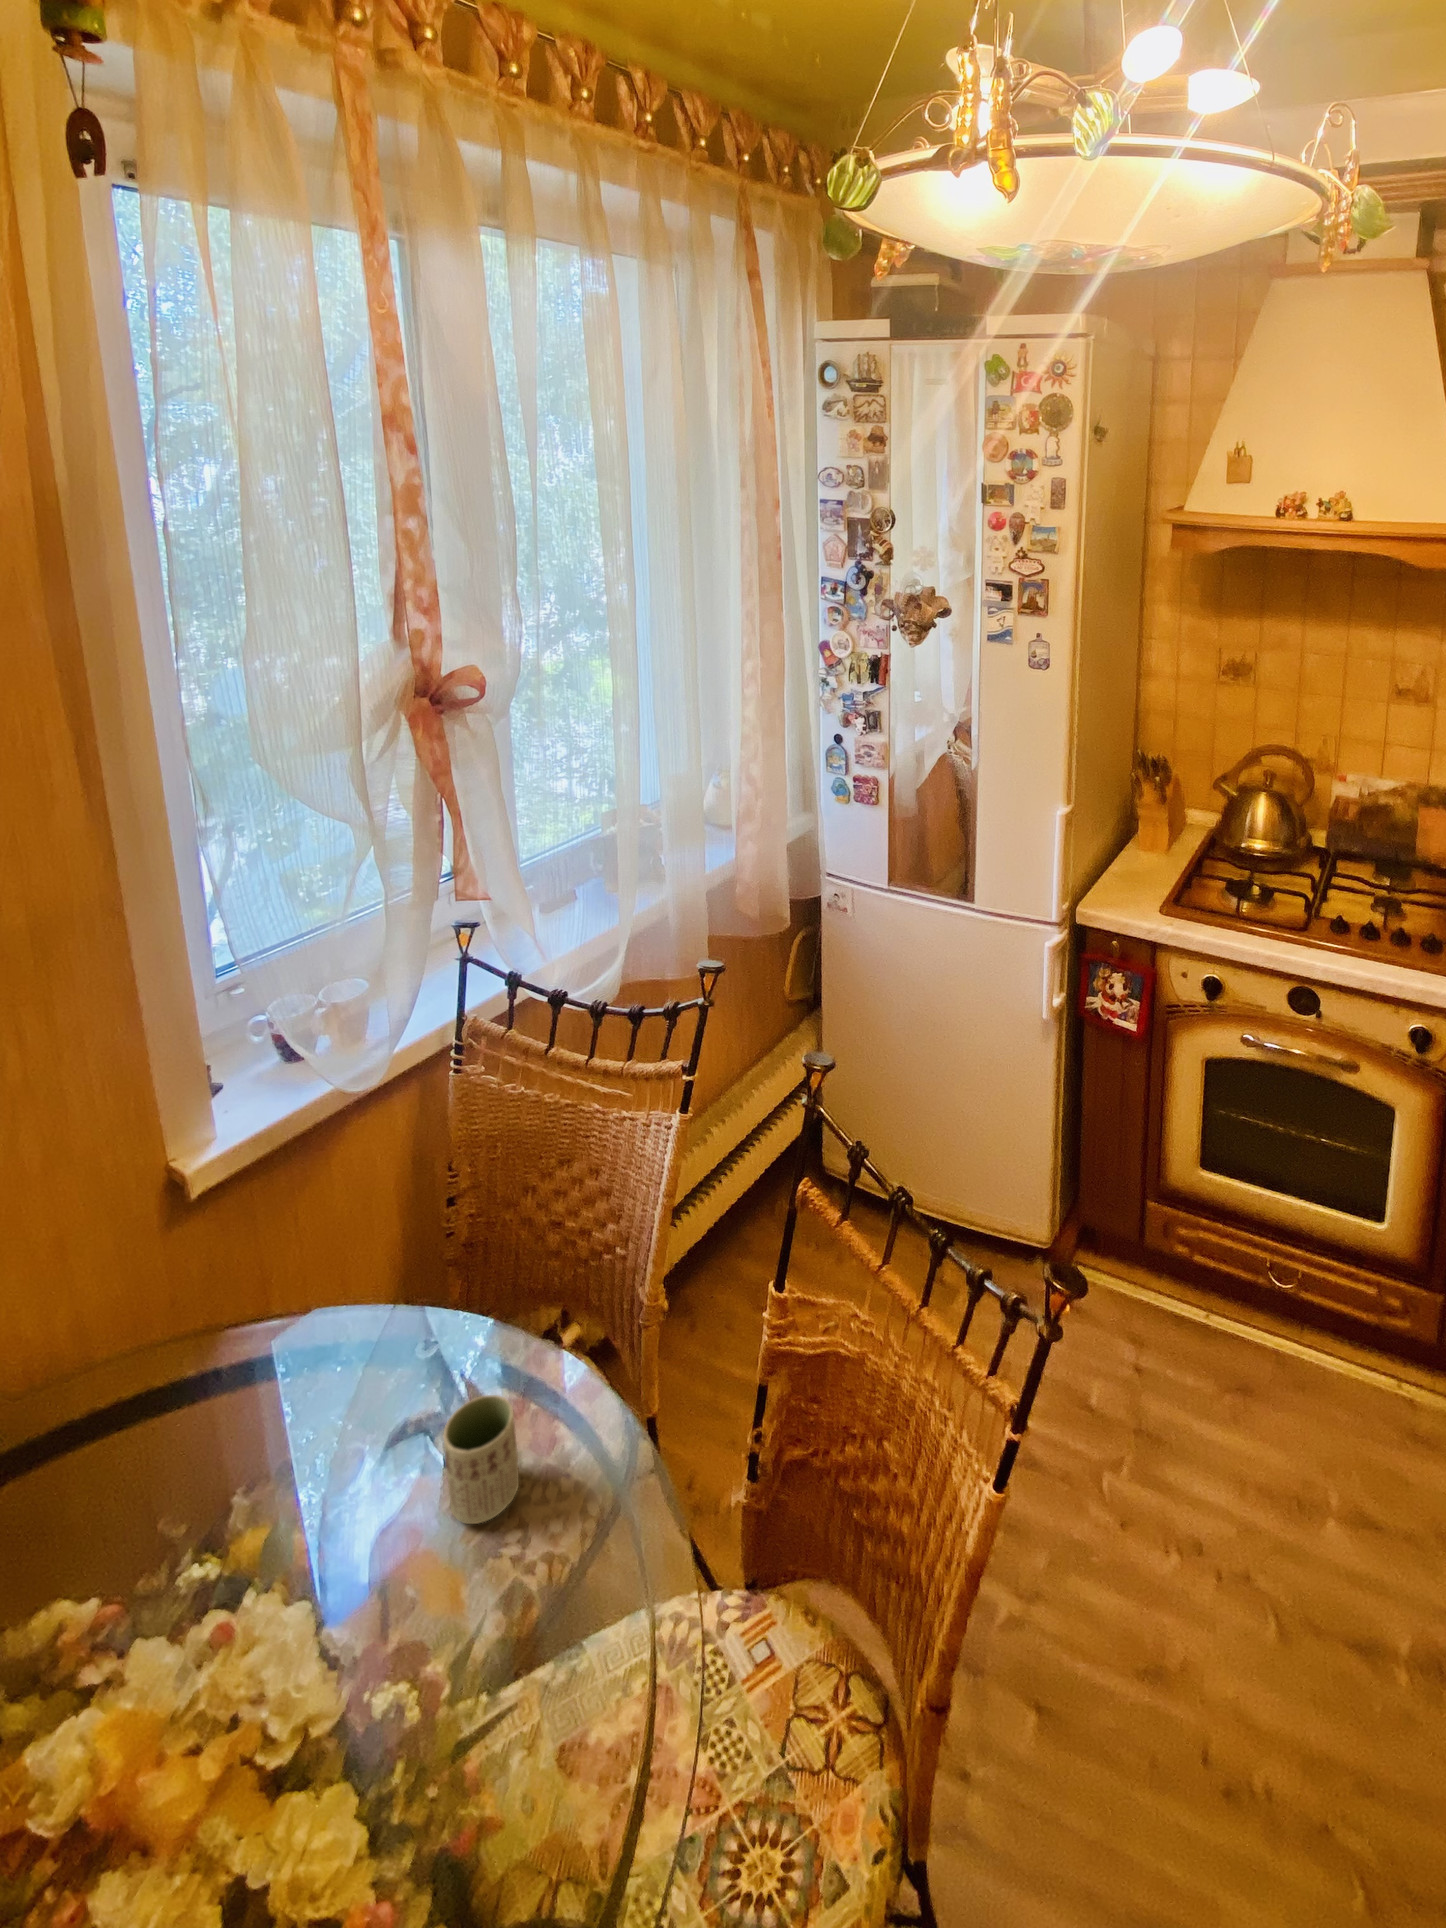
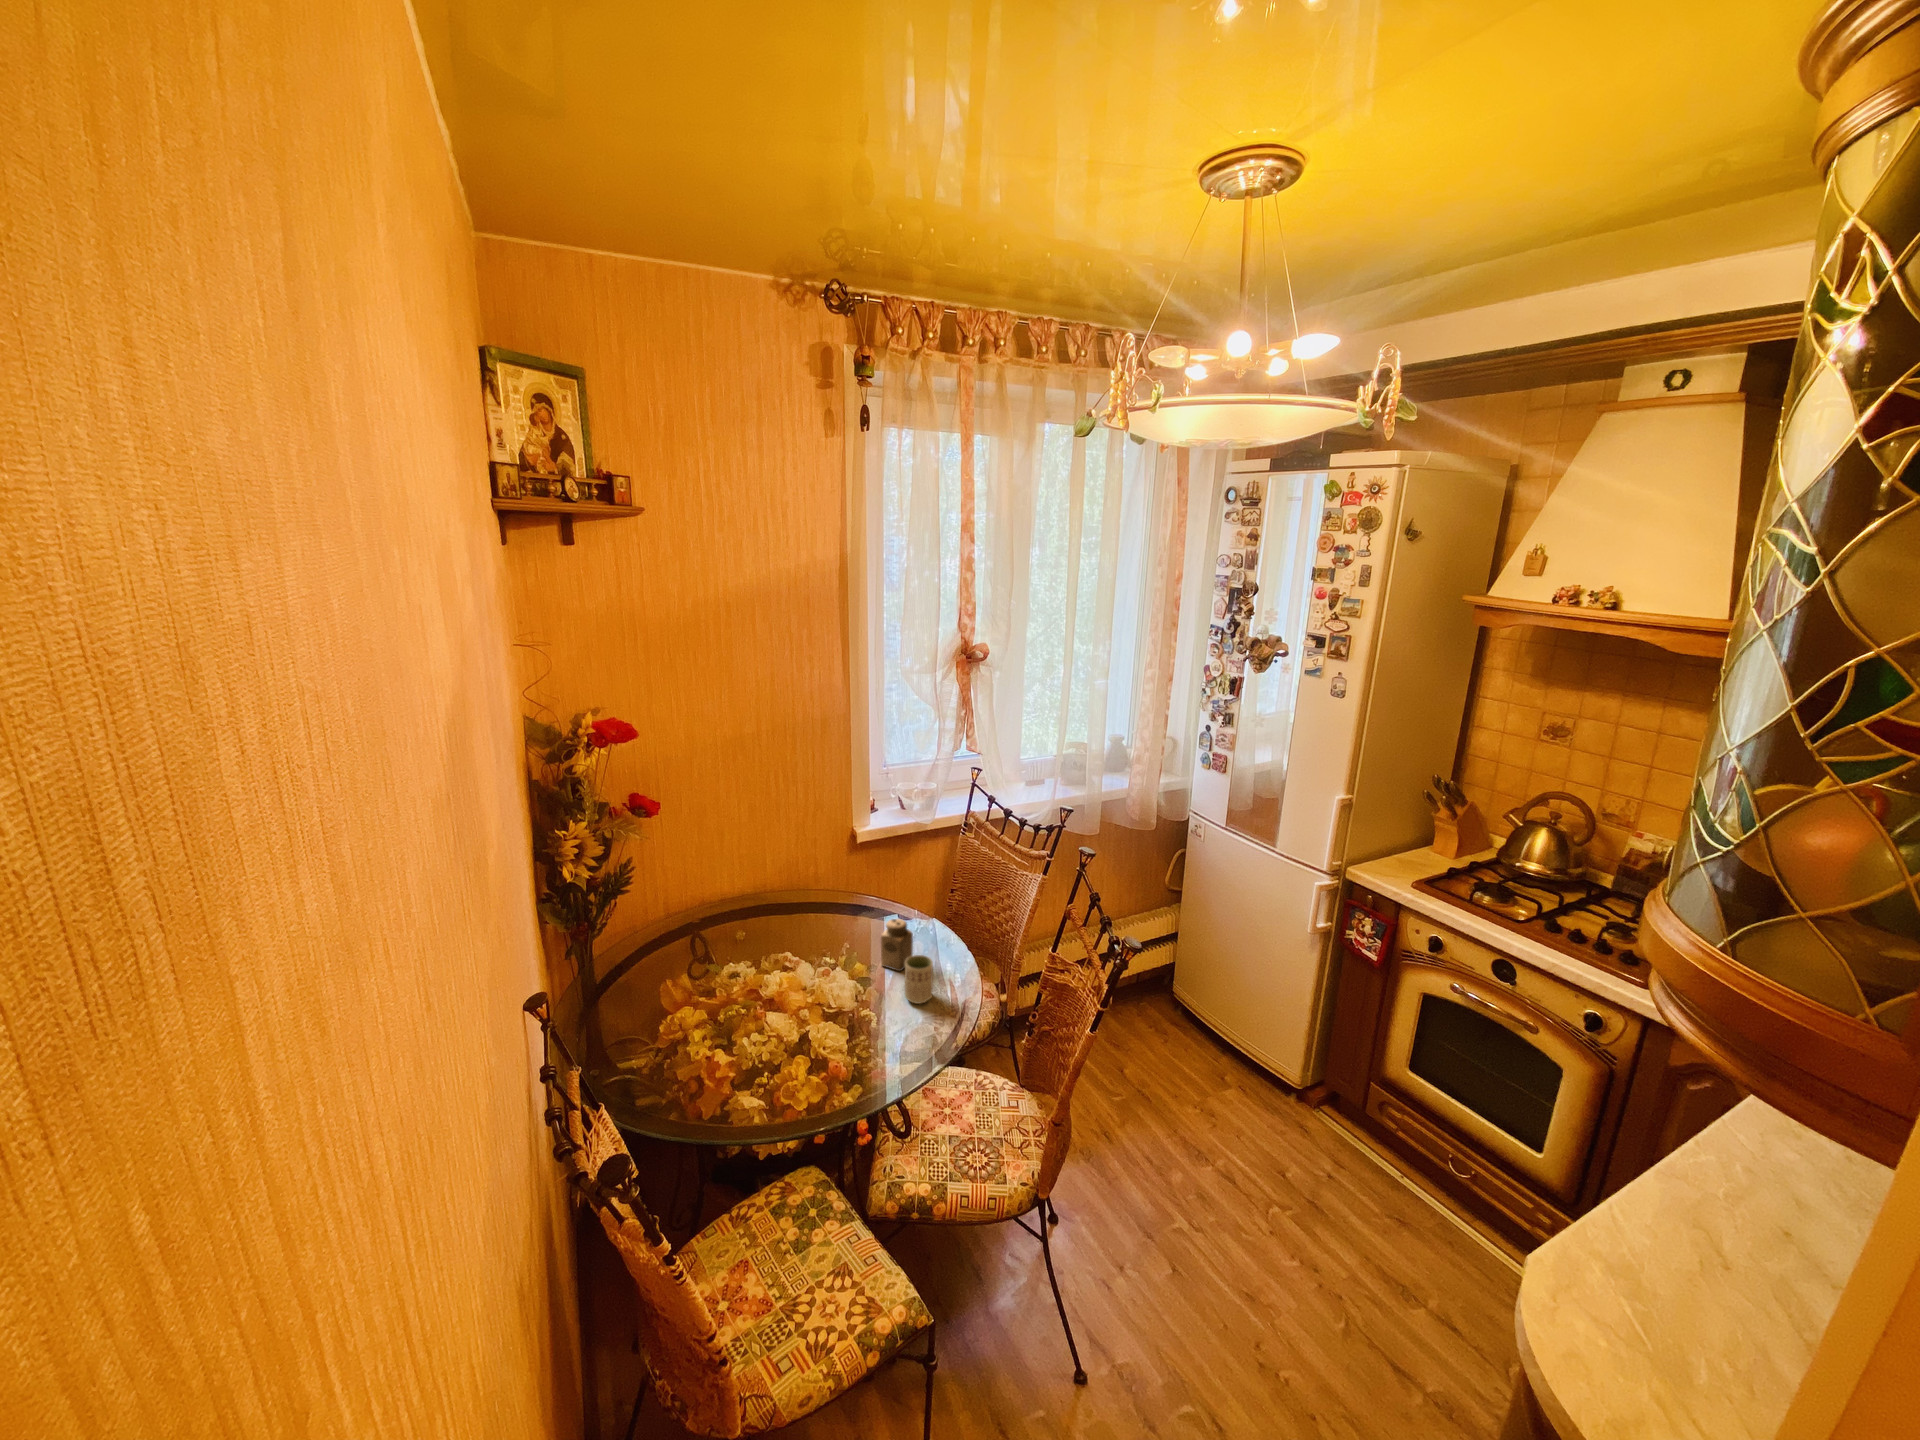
salt shaker: none [349,1320,433,1450] -> present [881,919,913,971]

